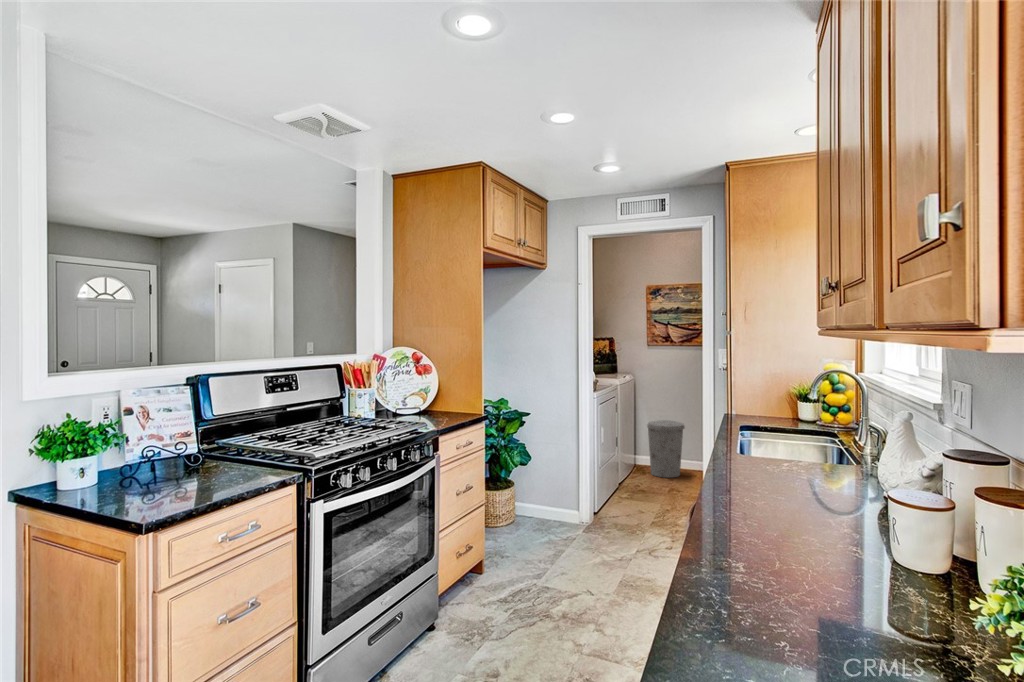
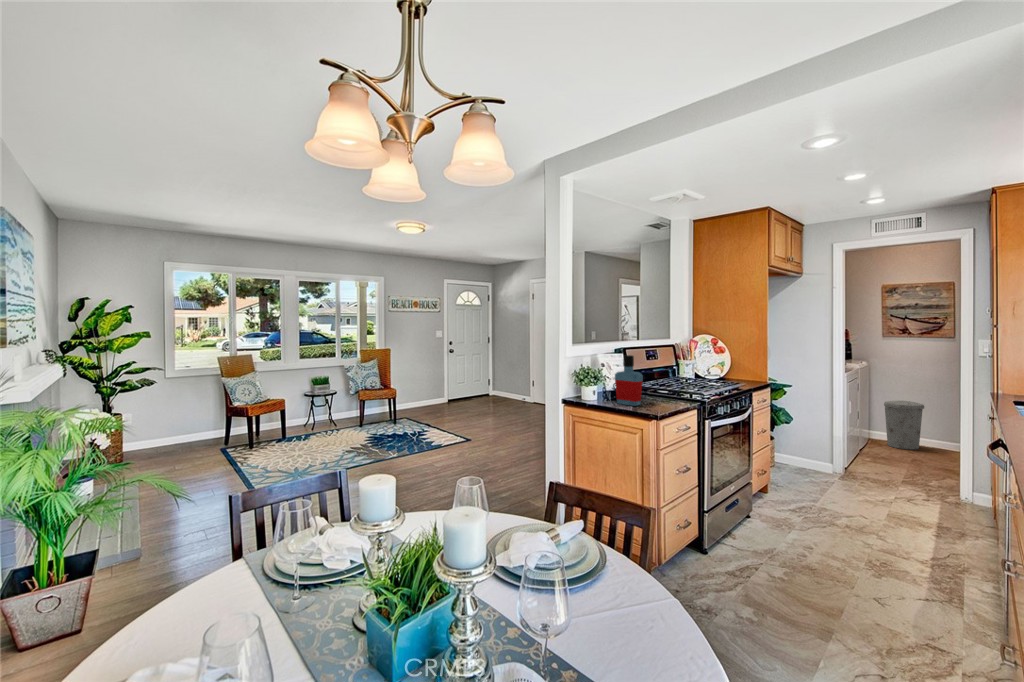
bottle: none [119,395,167,496] -> present [615,355,643,406]

